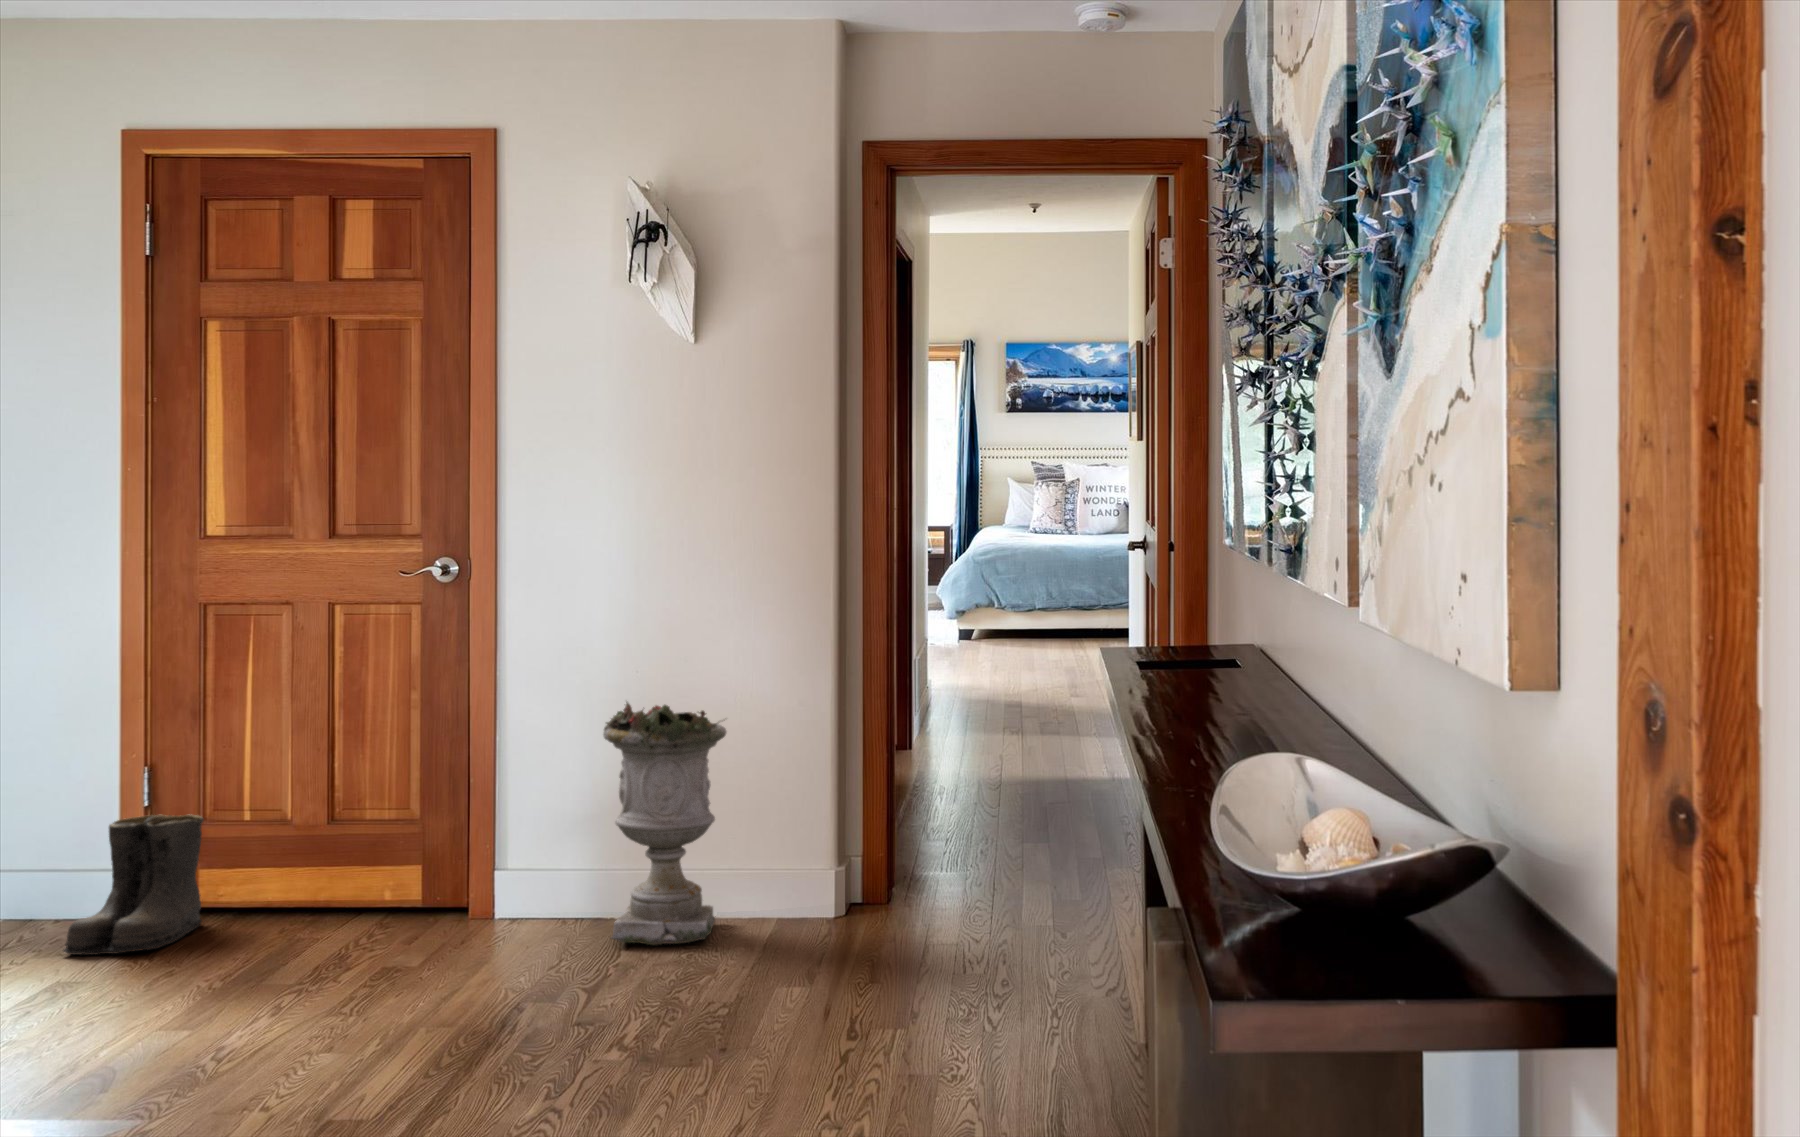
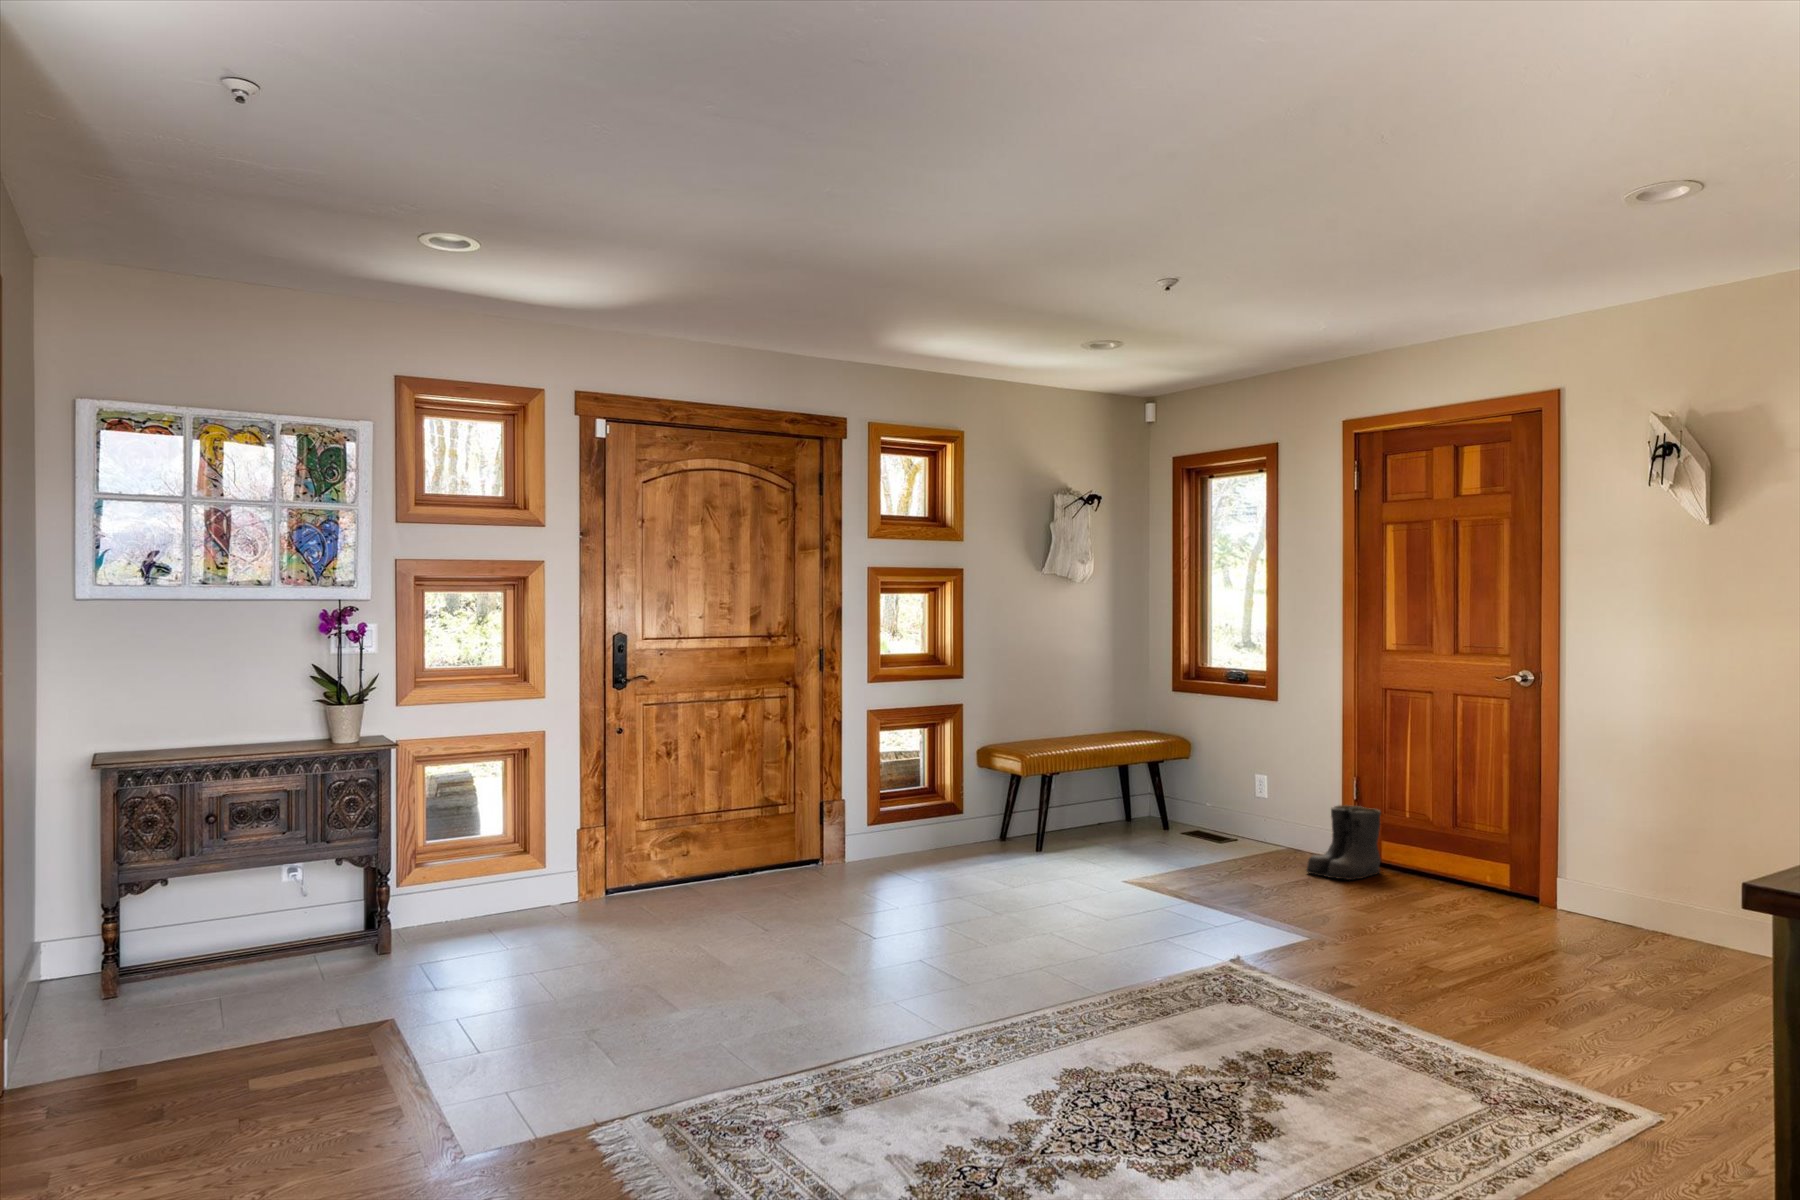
planter: present [603,702,726,945] -> none [1622,778,1727,957]

